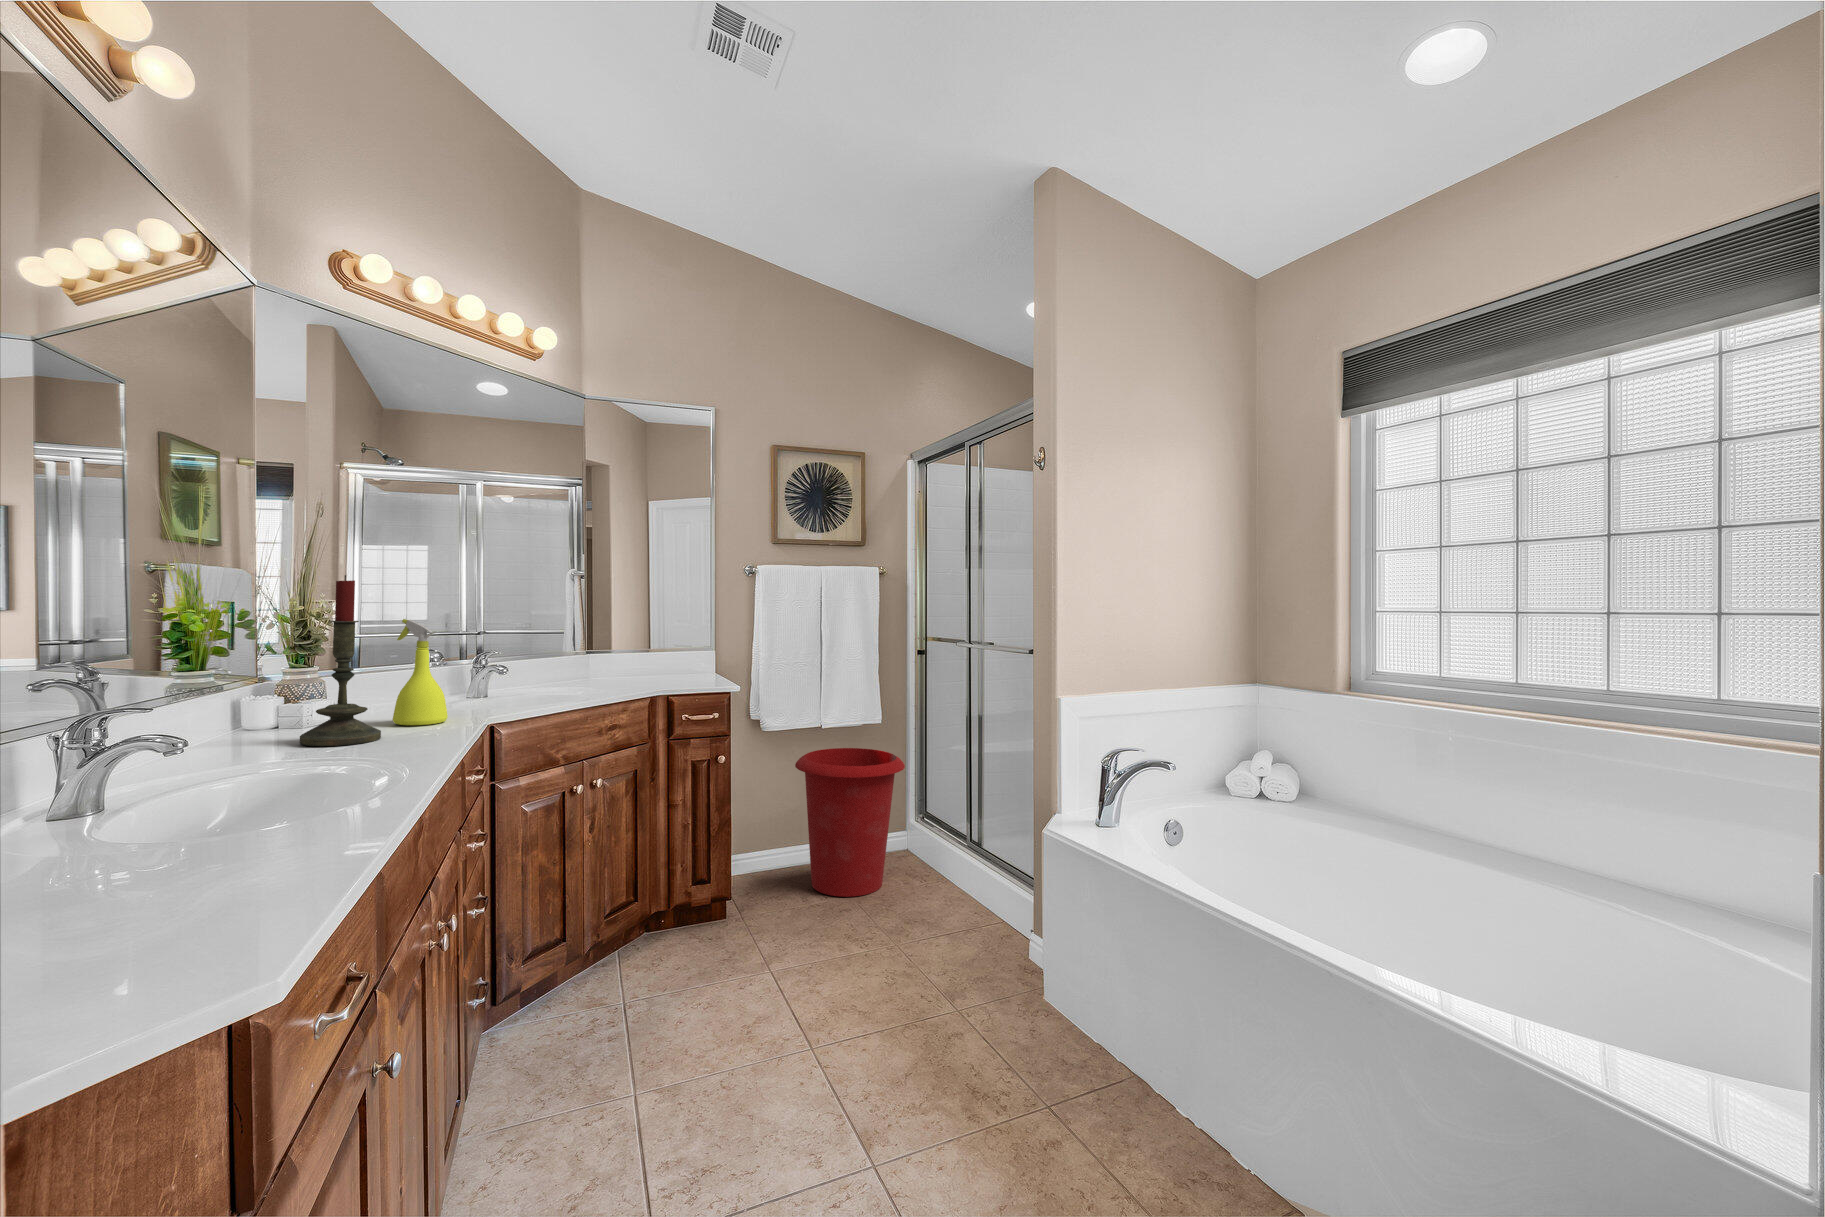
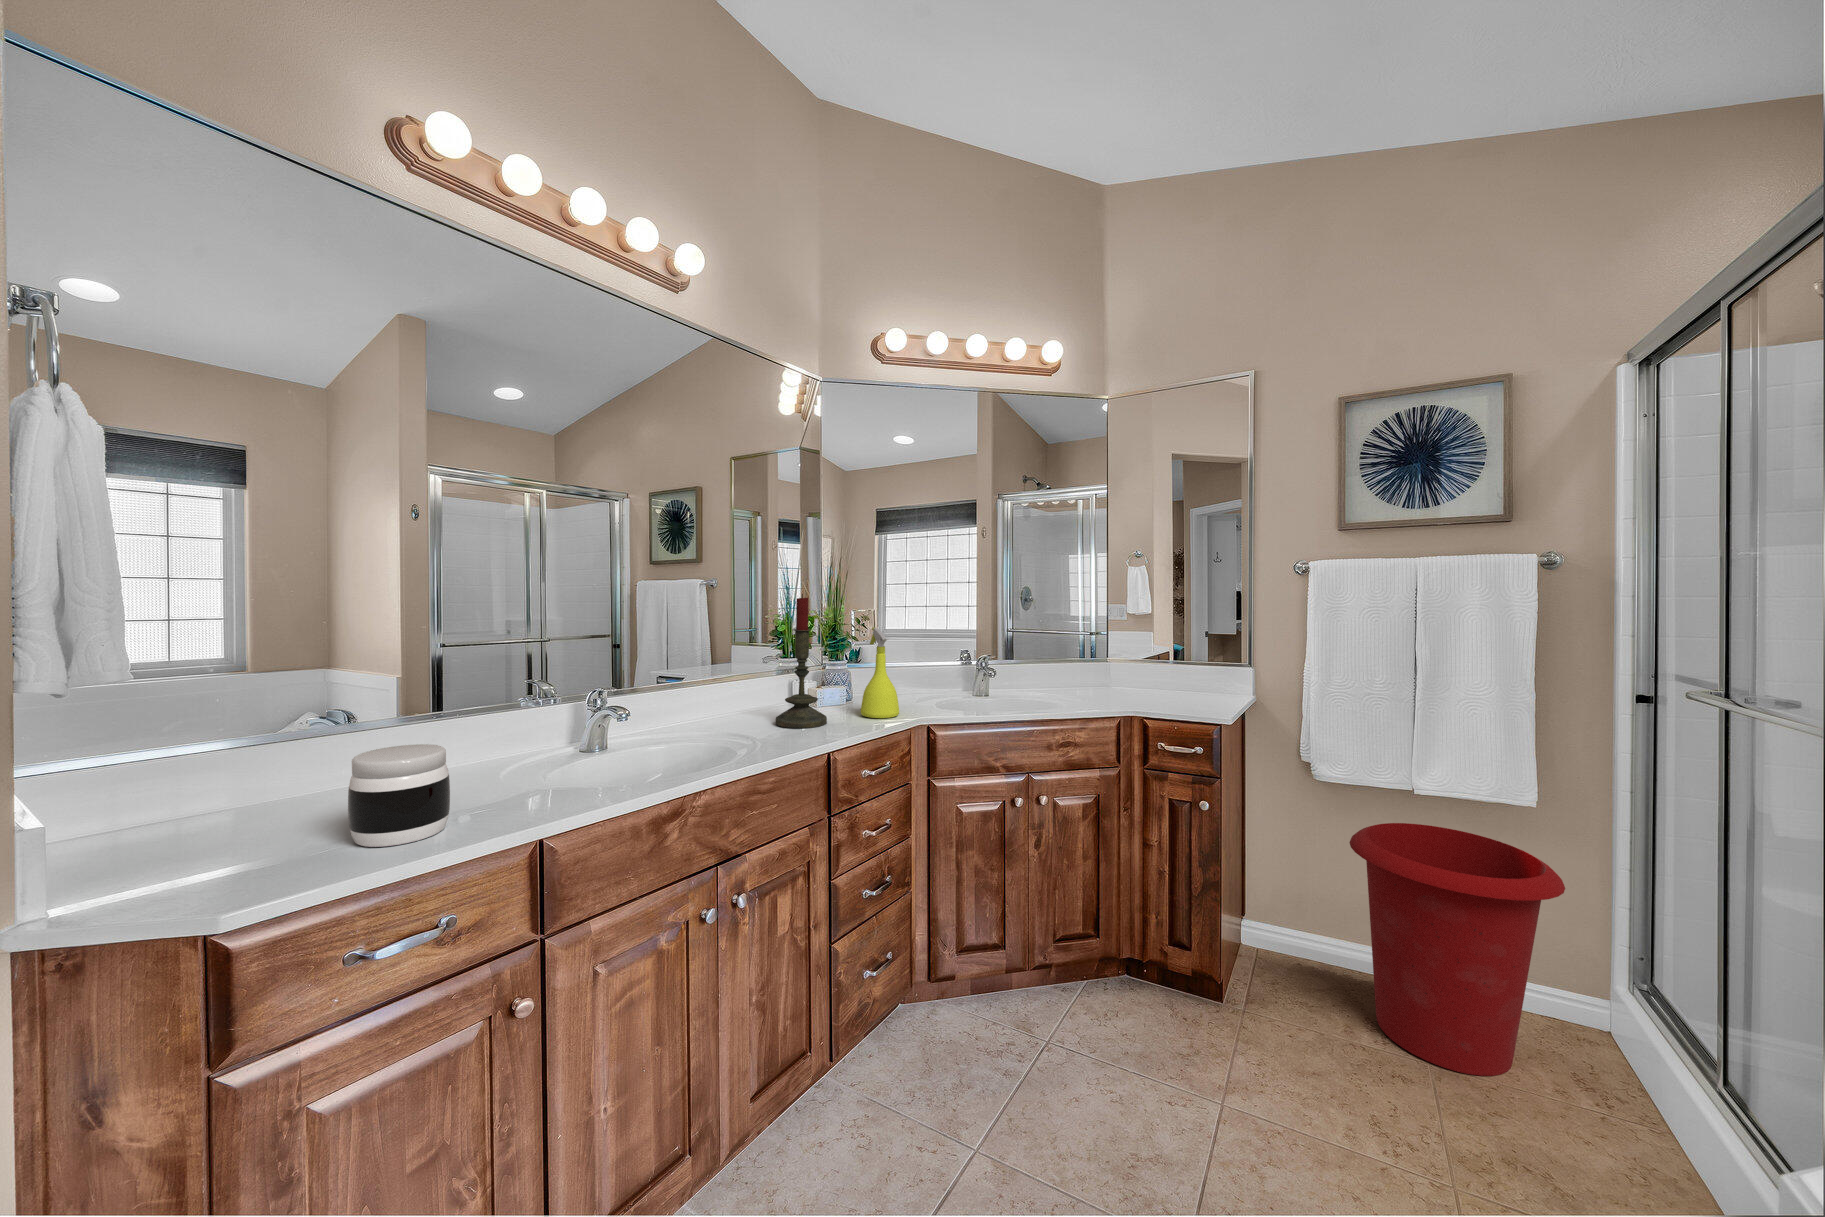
jar: none [112,763,270,908] -> present [348,744,450,847]

